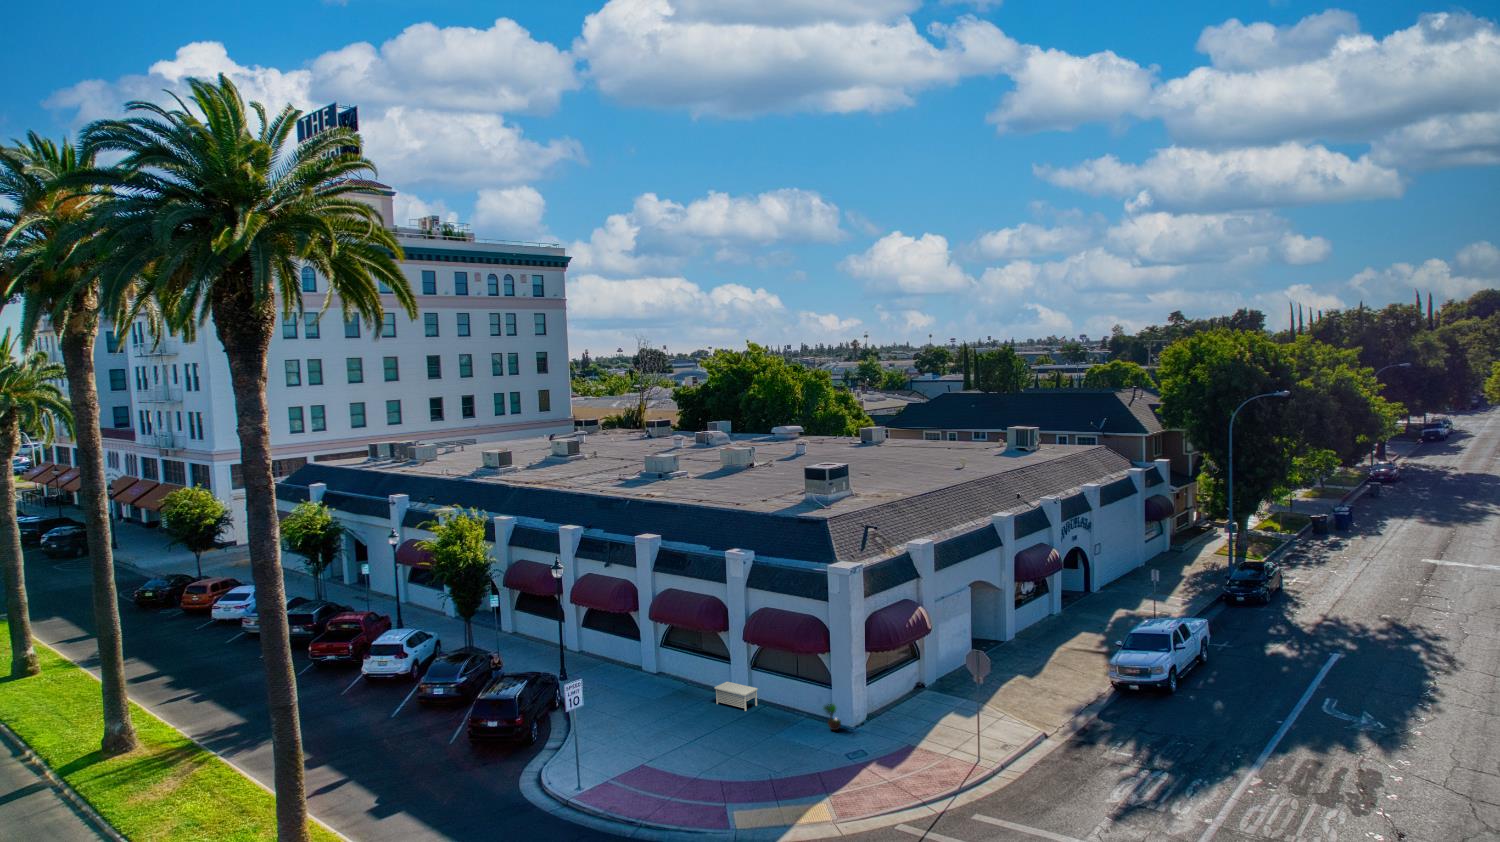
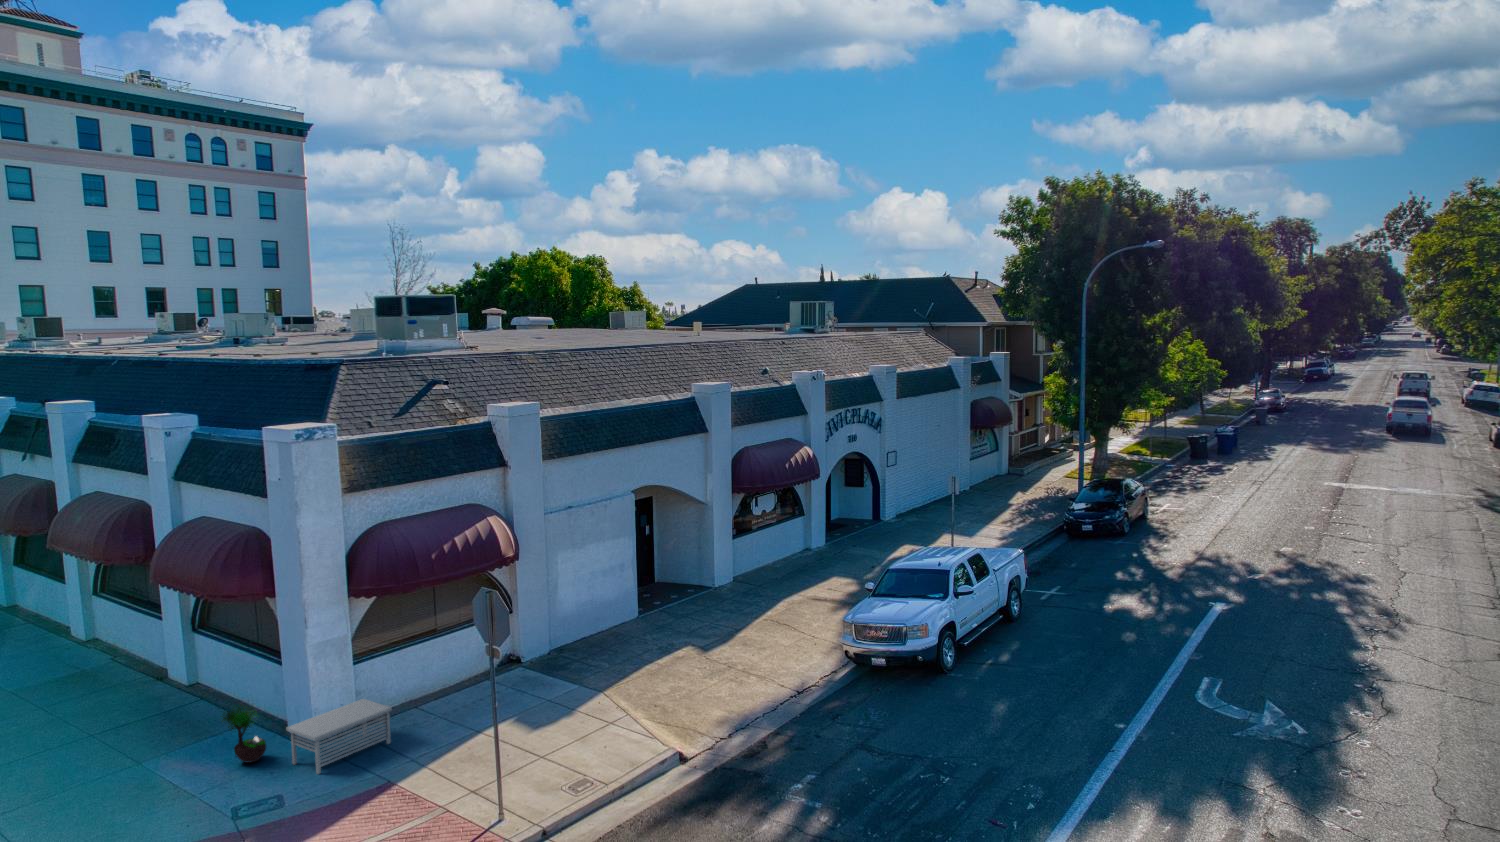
storage bench: present [714,682,758,711] -> present [286,699,392,774]

